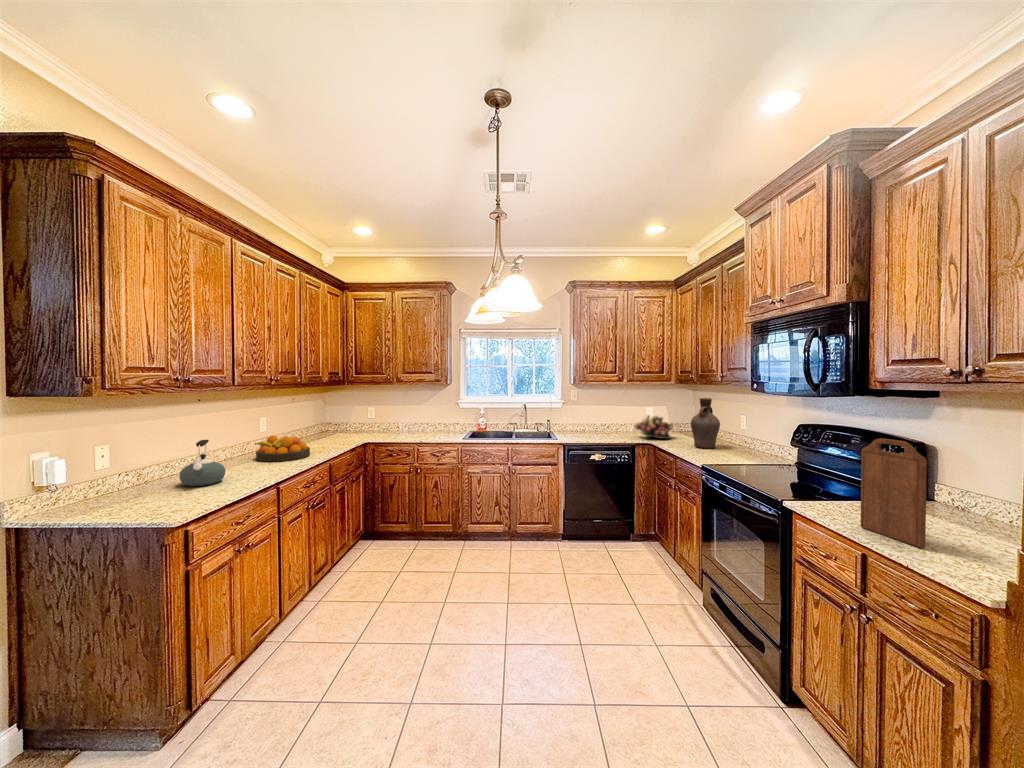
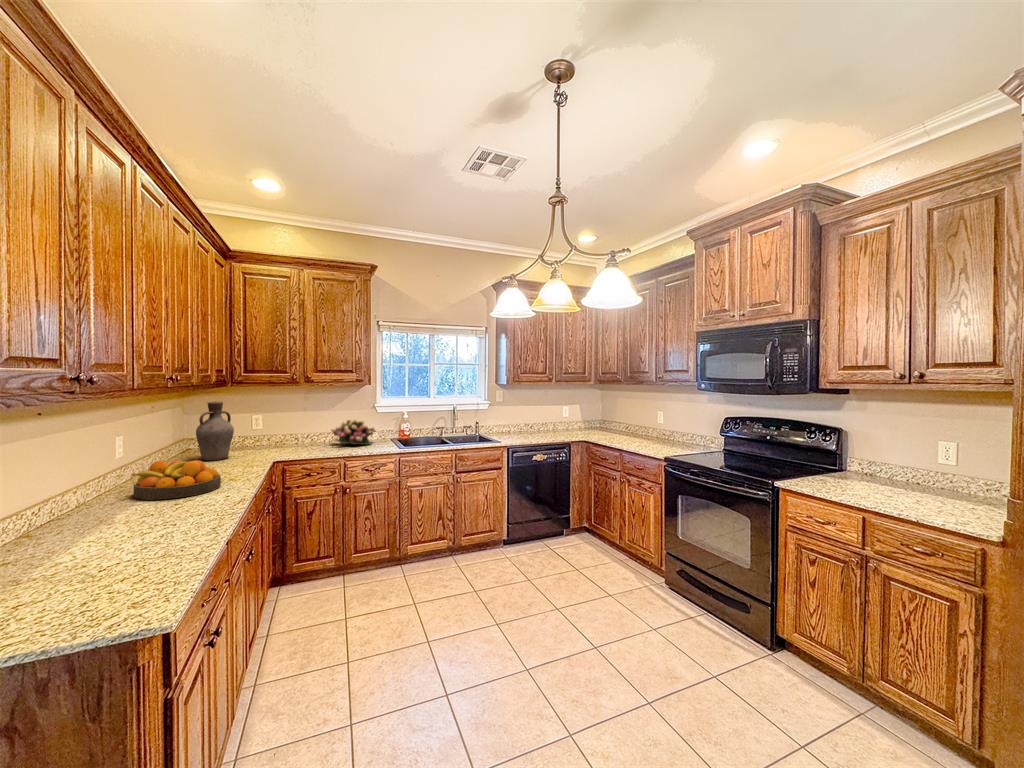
vase: present [691,398,720,449] -> present [196,401,234,460]
flower arrangement: present [635,415,673,439] -> present [331,419,375,445]
cutting board: present [861,438,927,548] -> none [850,426,908,506]
kettle: present [180,440,225,486] -> none [49,475,133,554]

